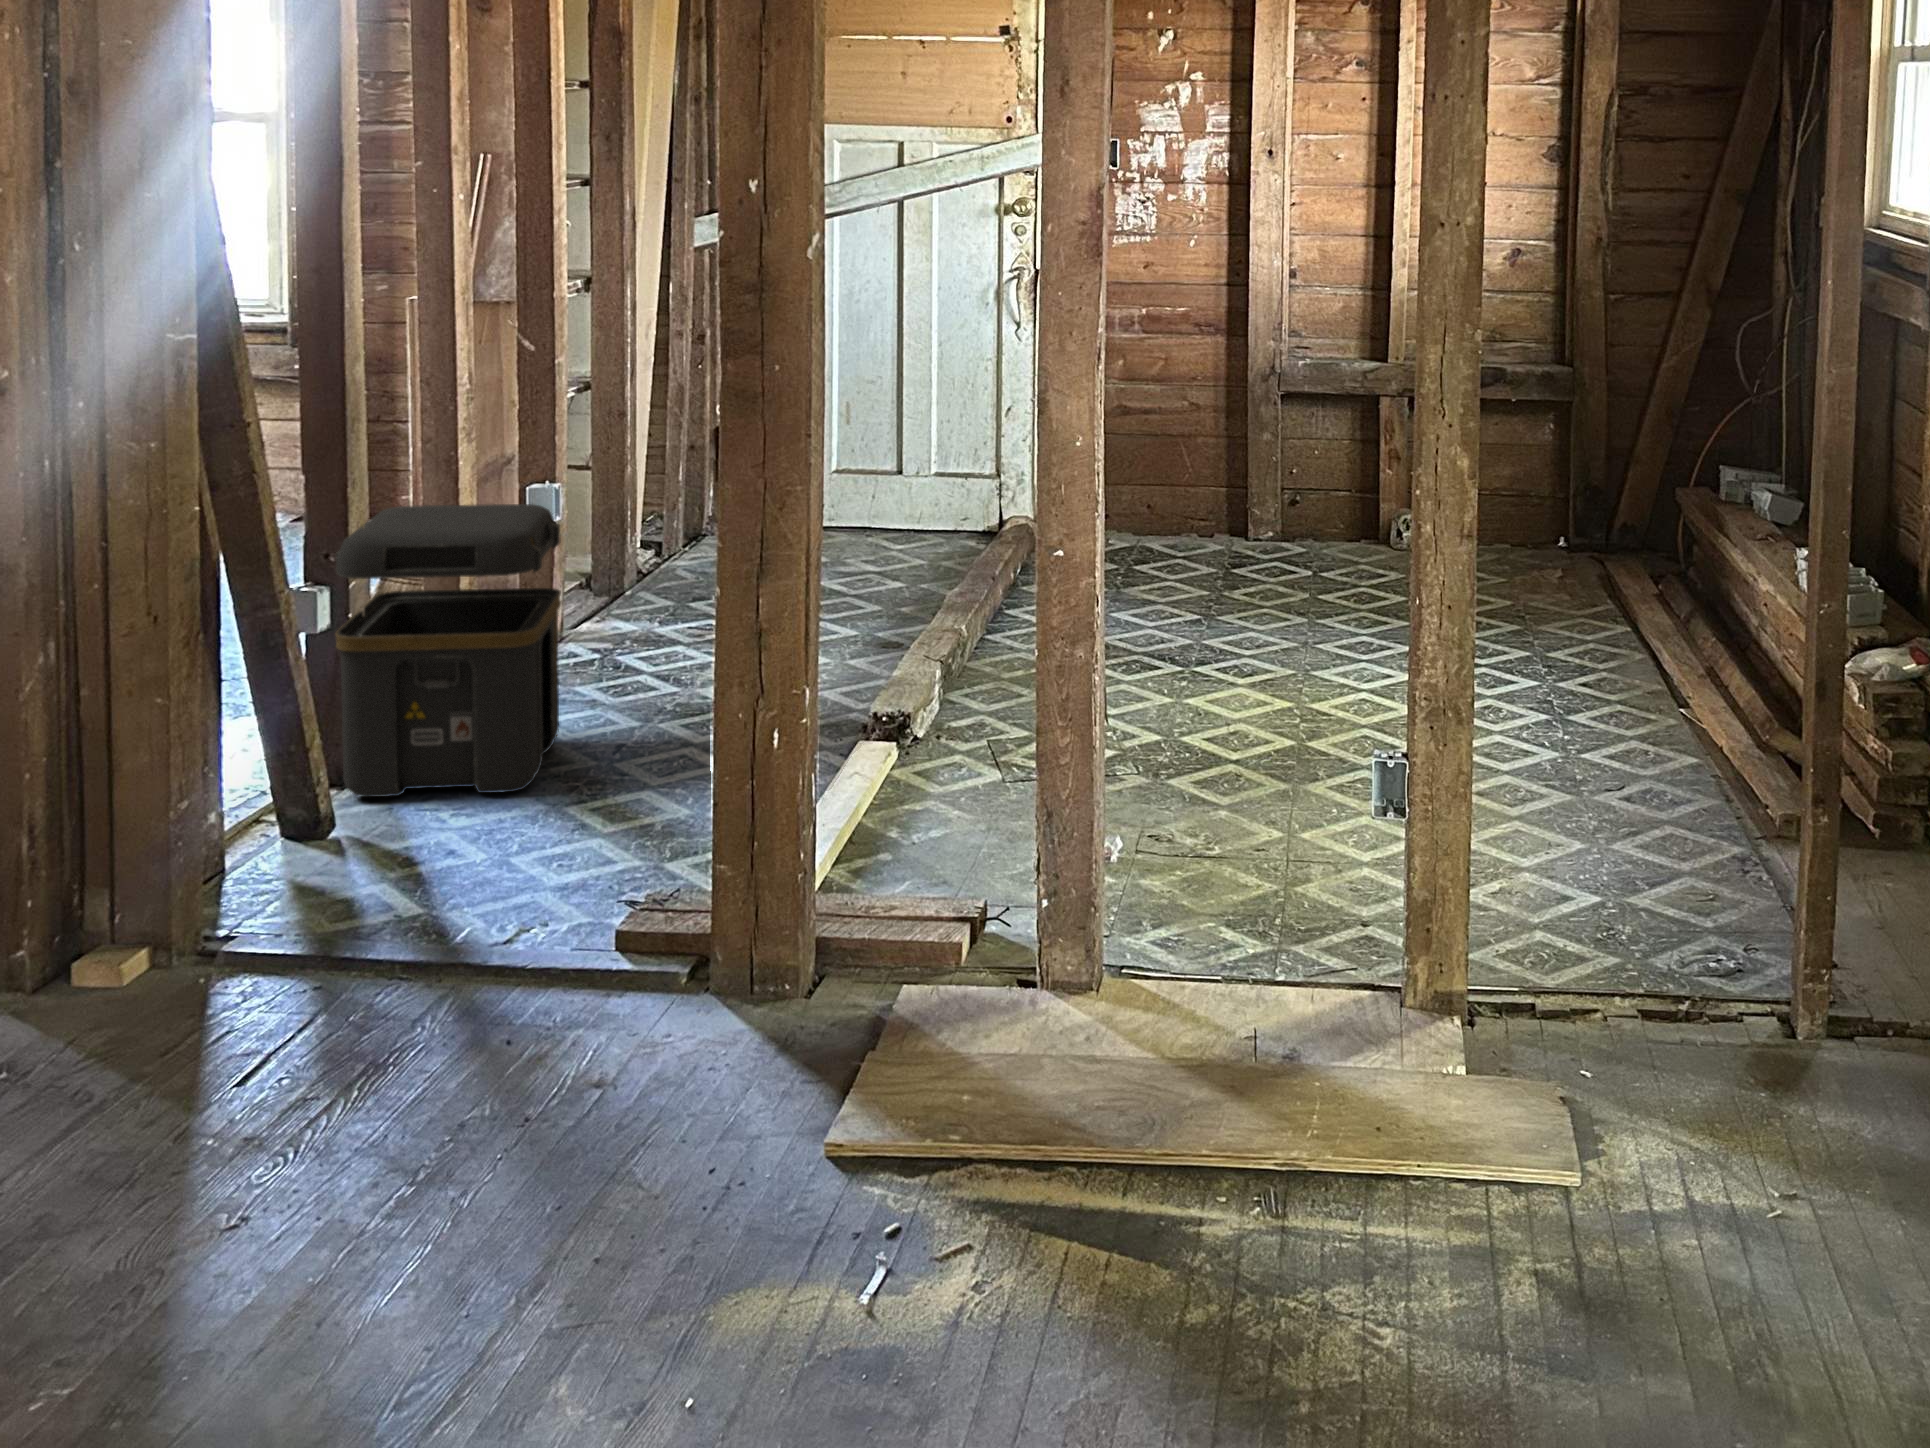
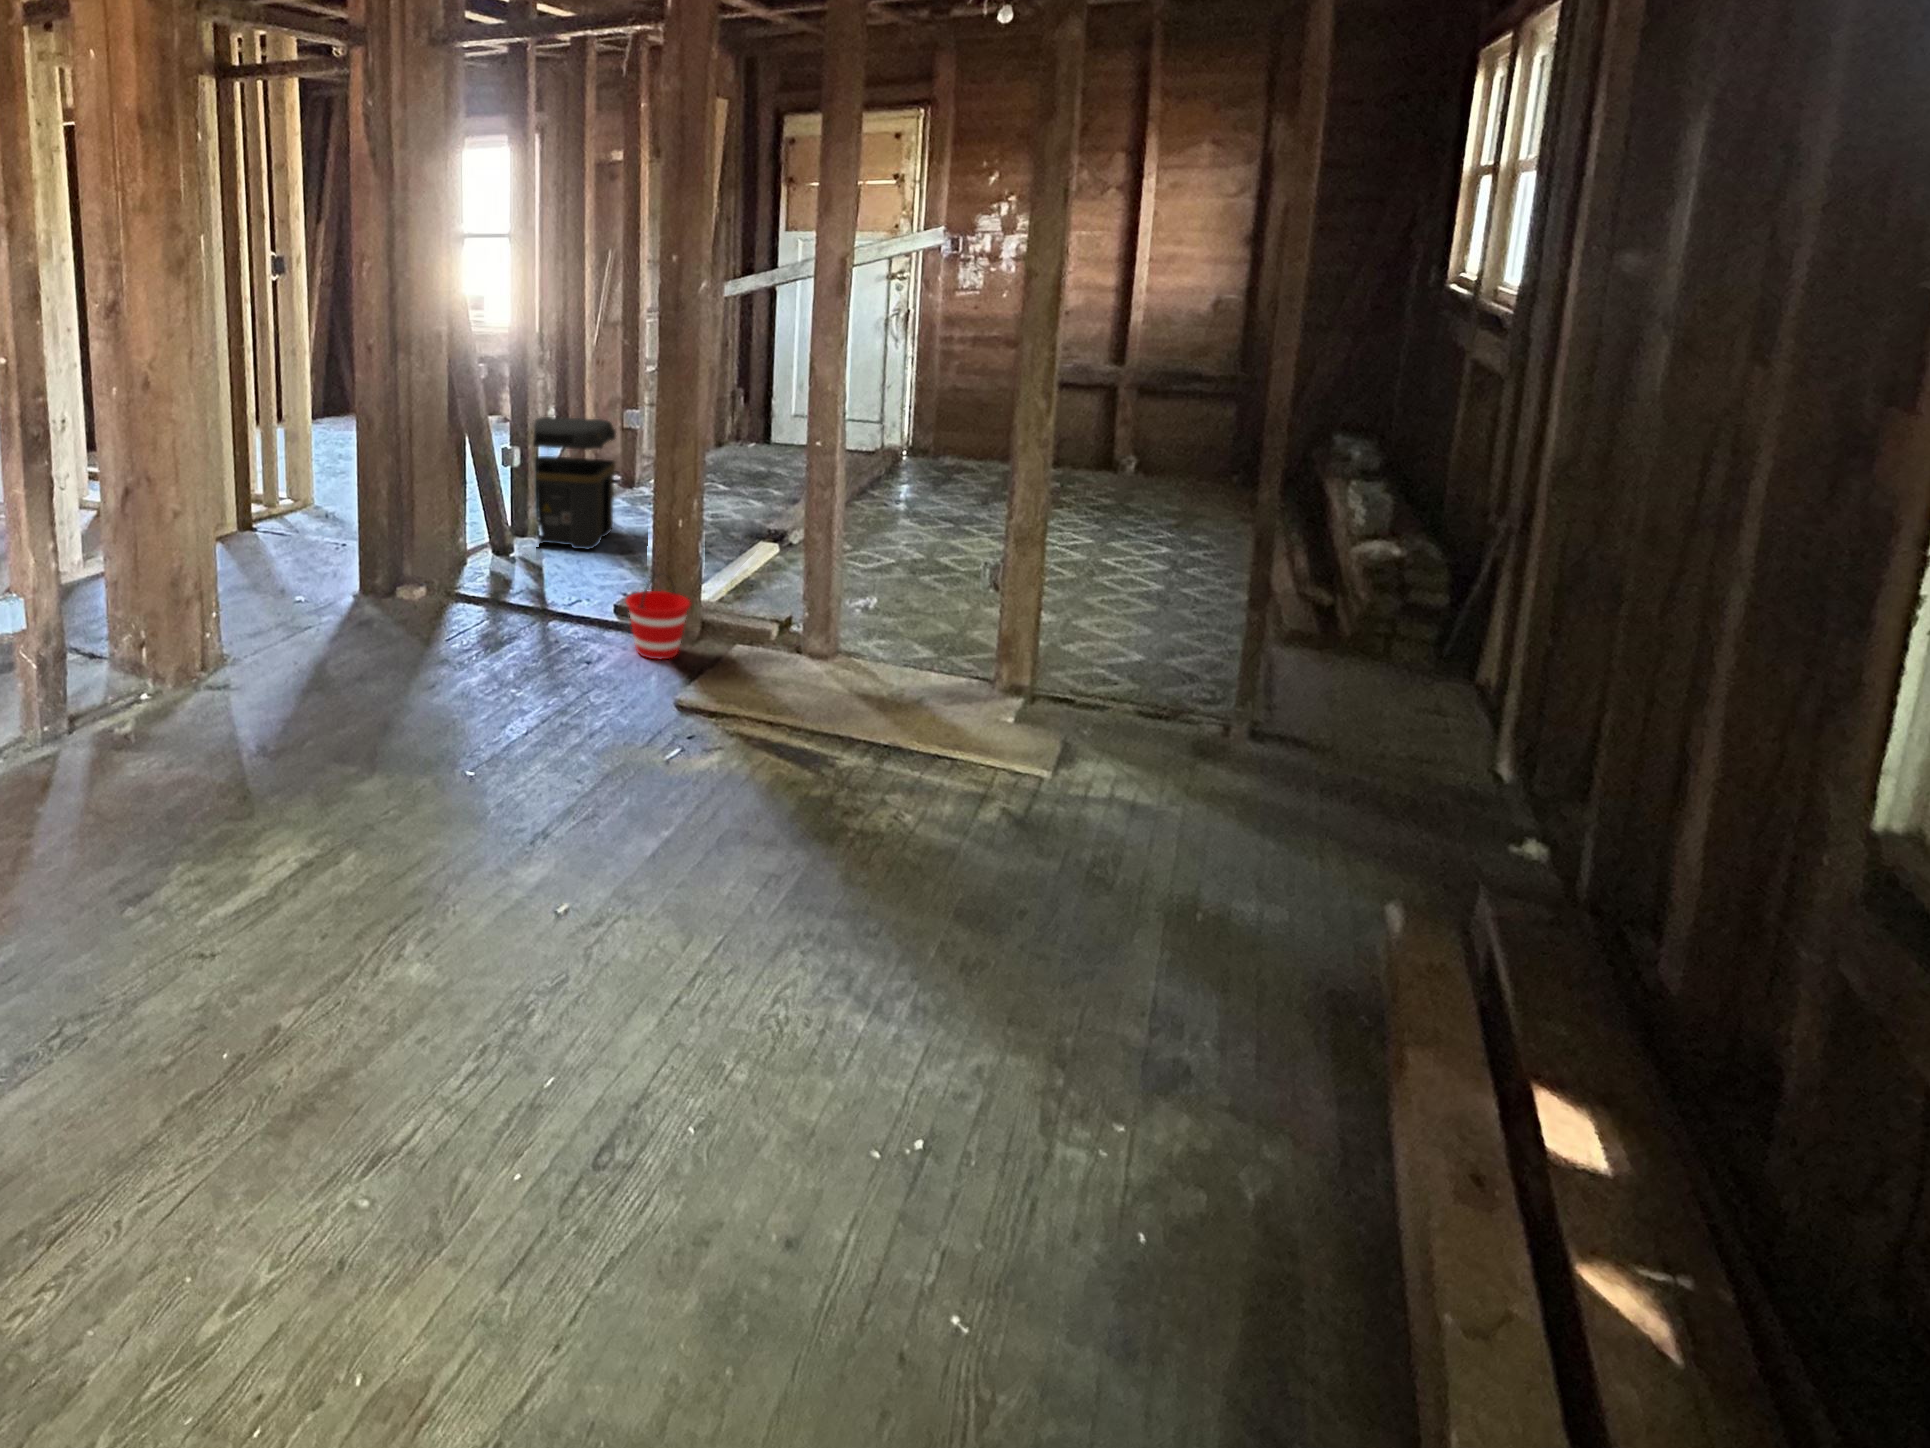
bucket: none [670,856,815,1056] -> present [626,576,691,660]

